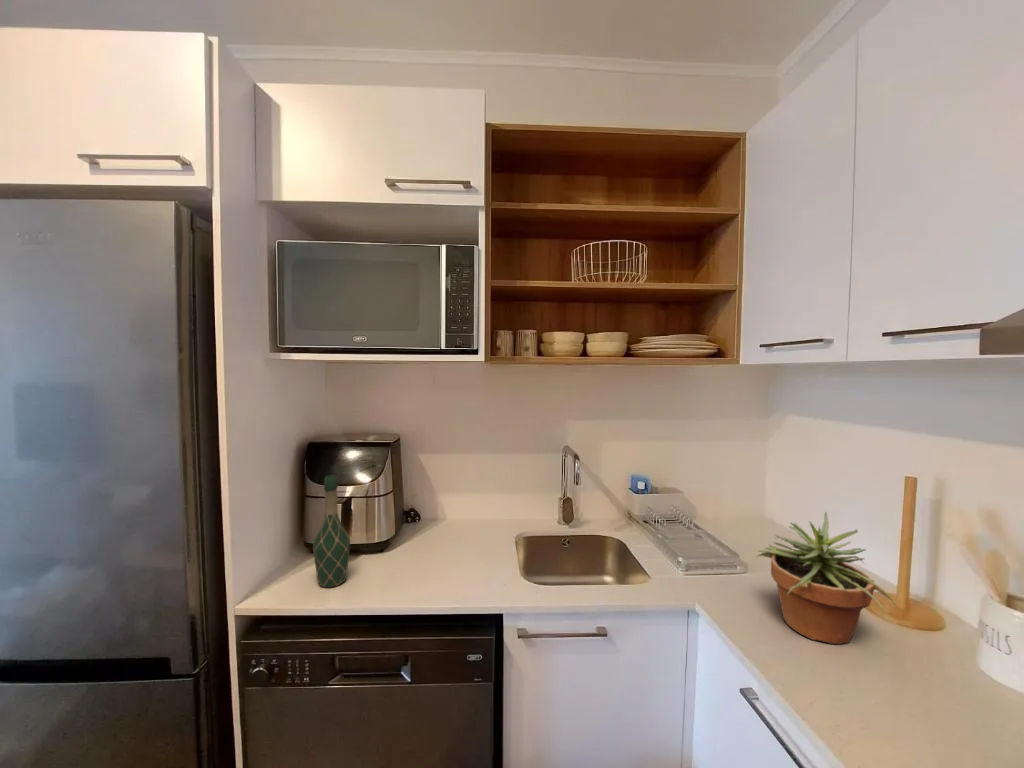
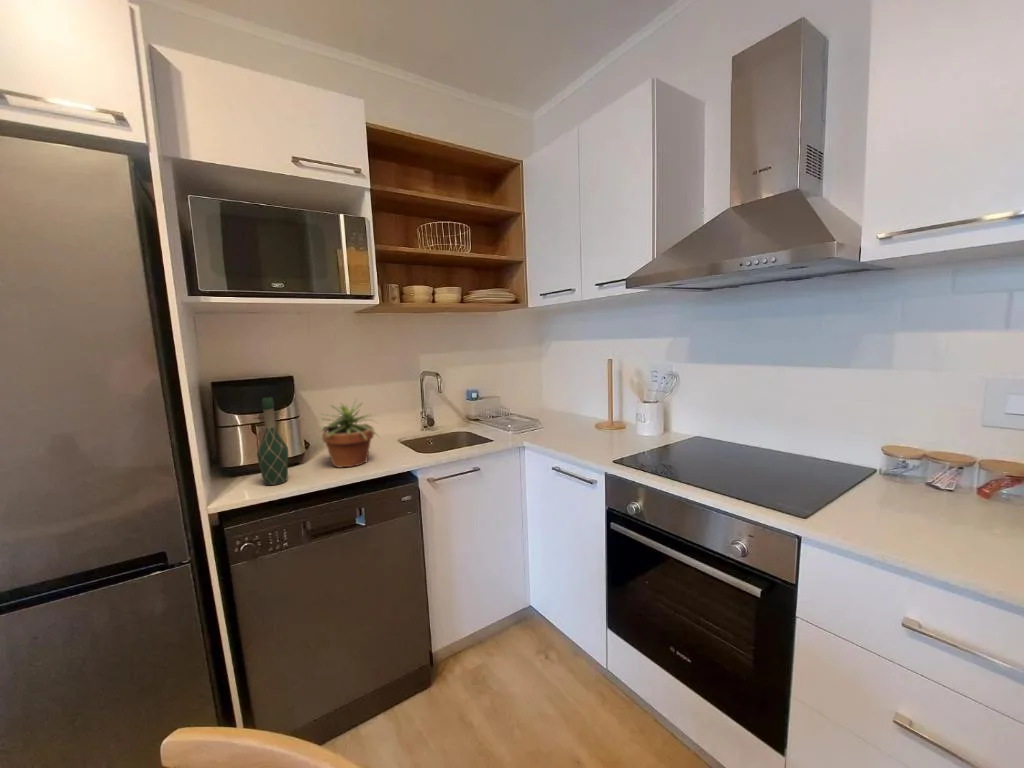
potted plant: present [757,512,894,644] -> present [322,402,376,467]

